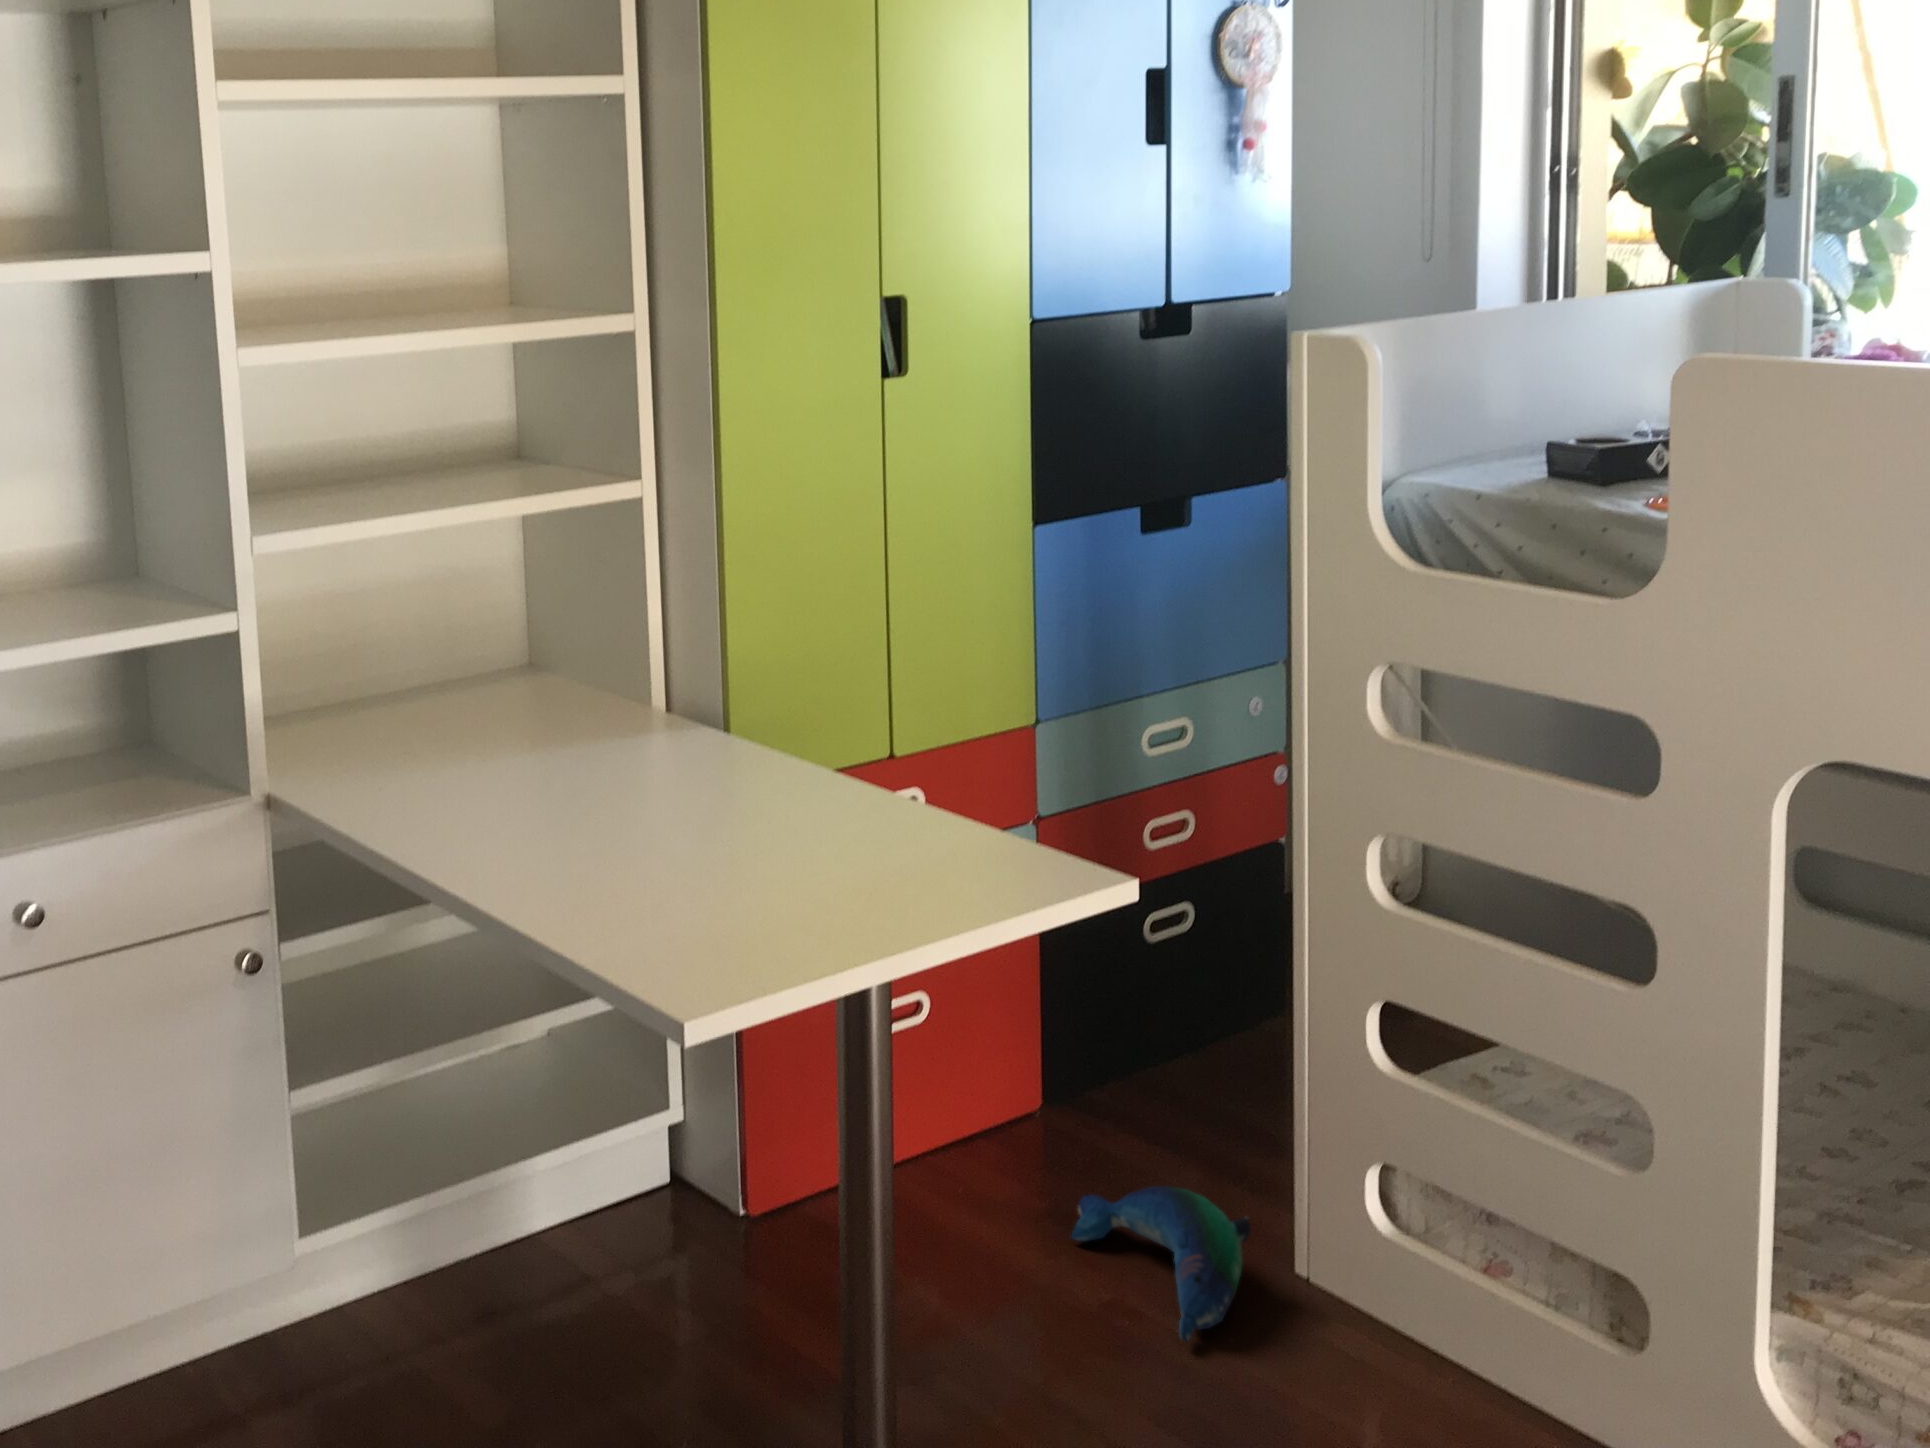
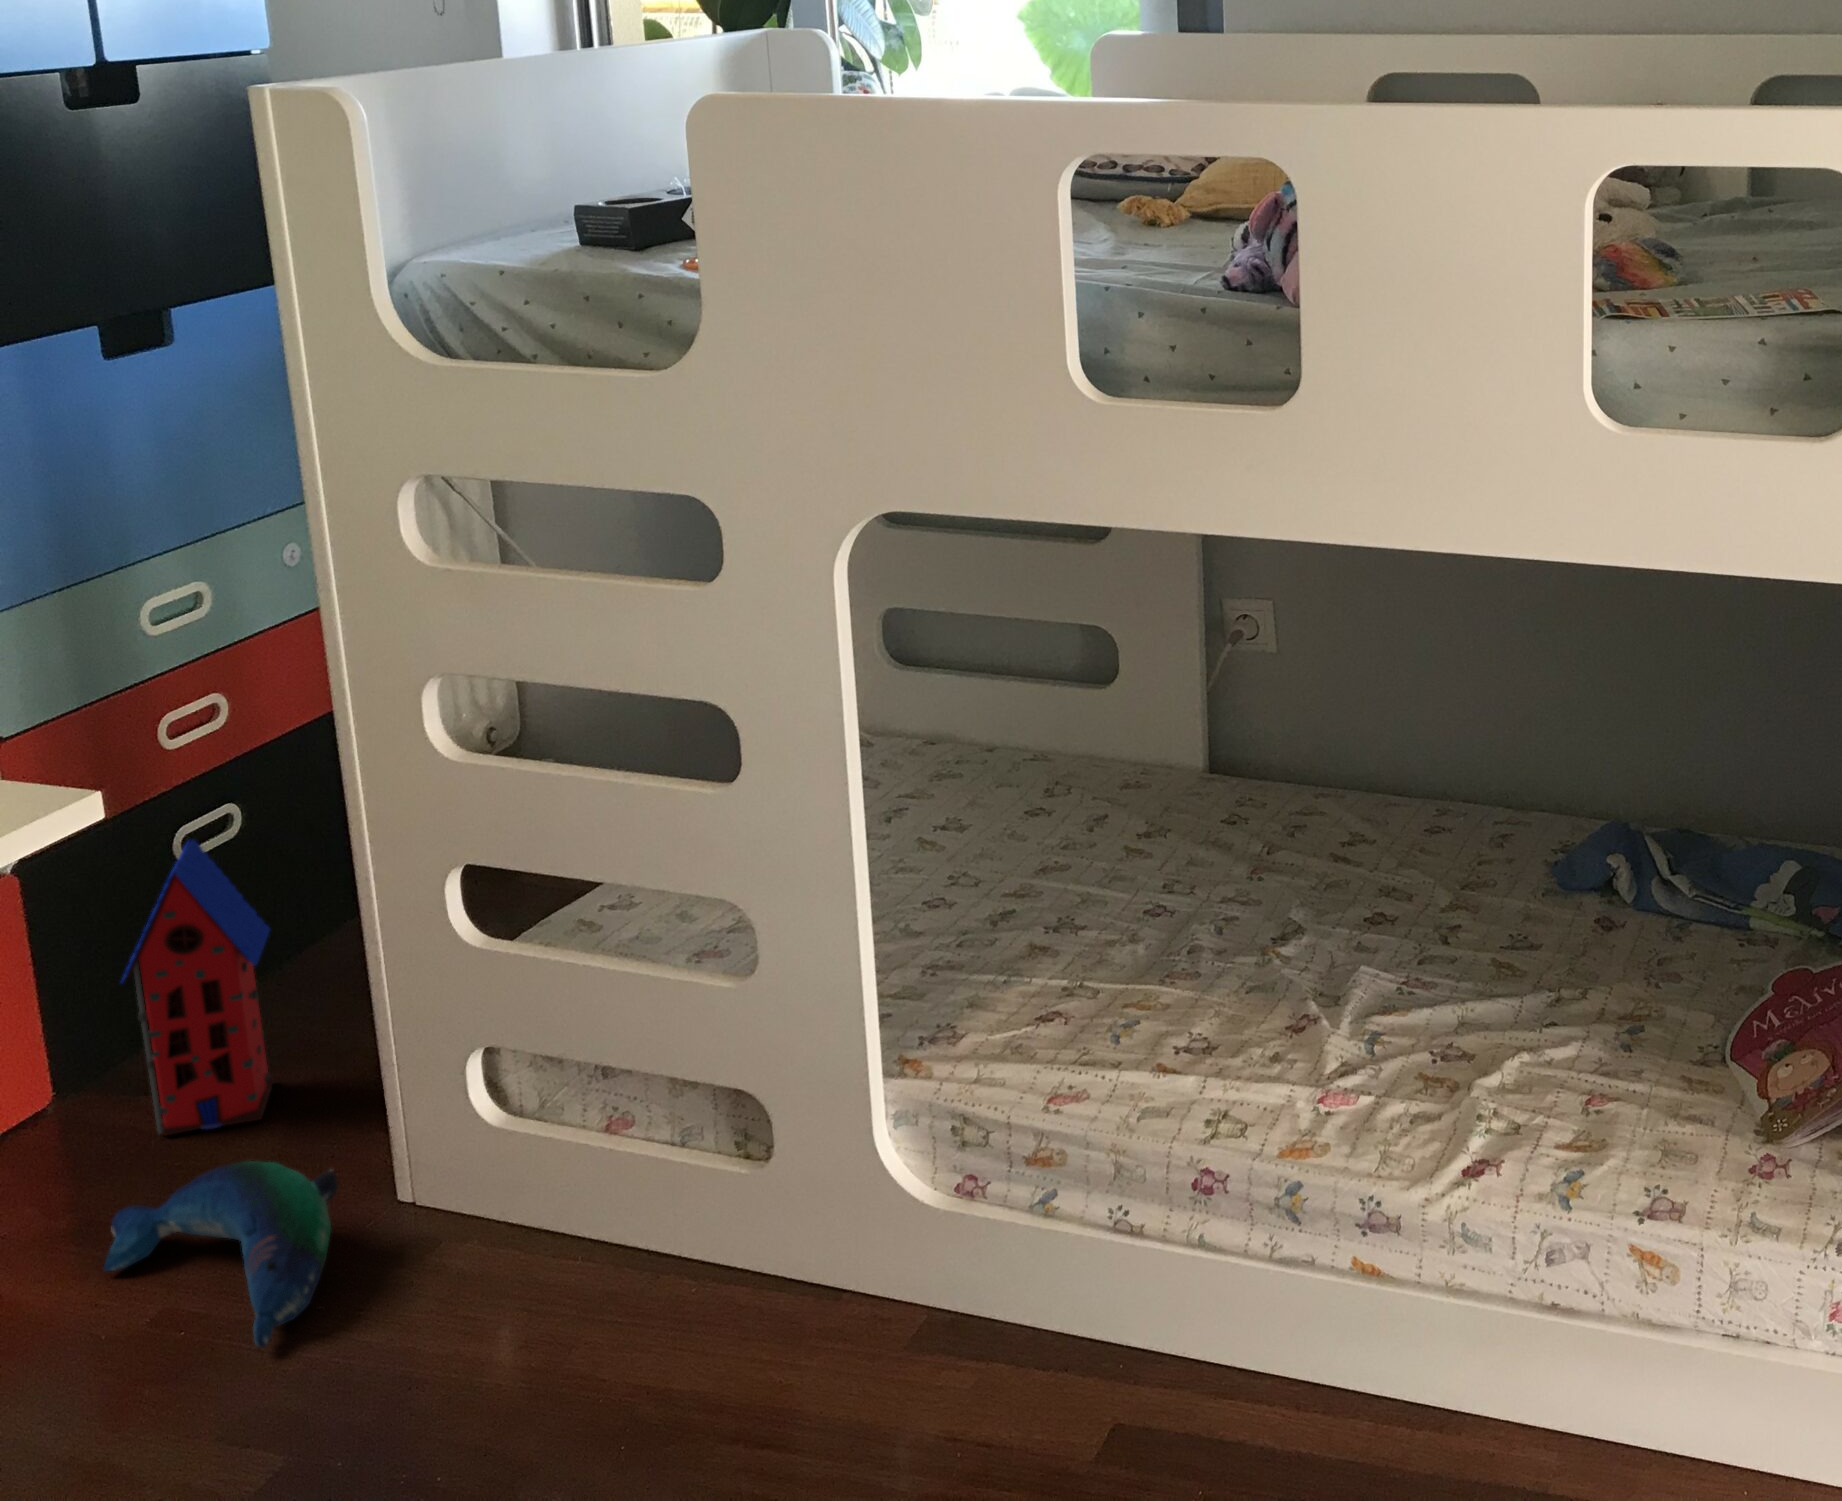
toy house: none [1100,918,1211,1158] -> present [121,841,274,1135]

